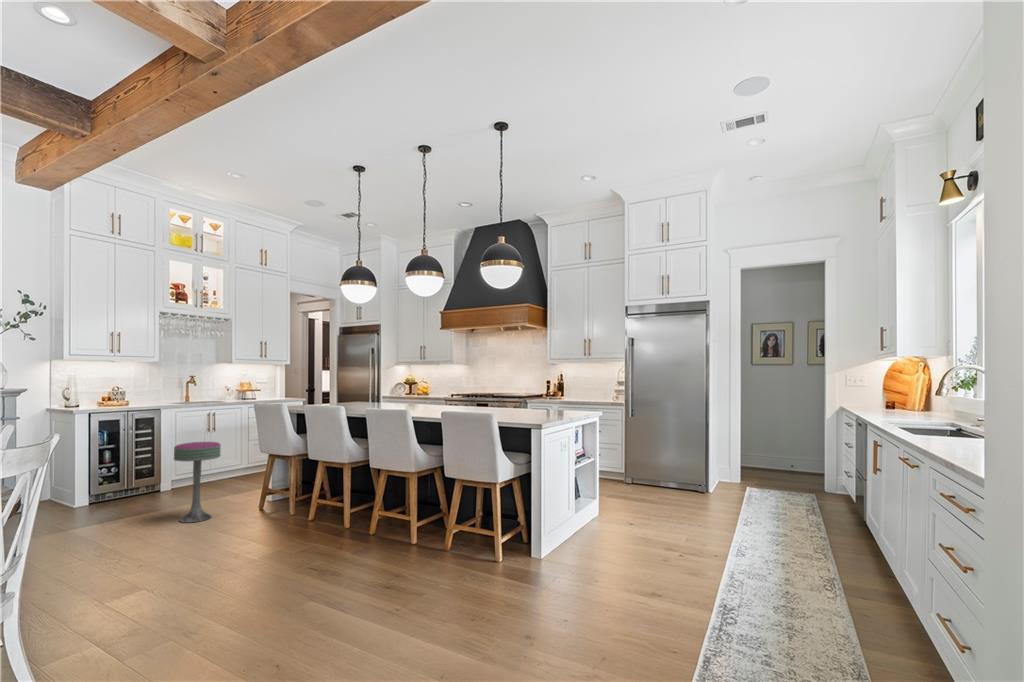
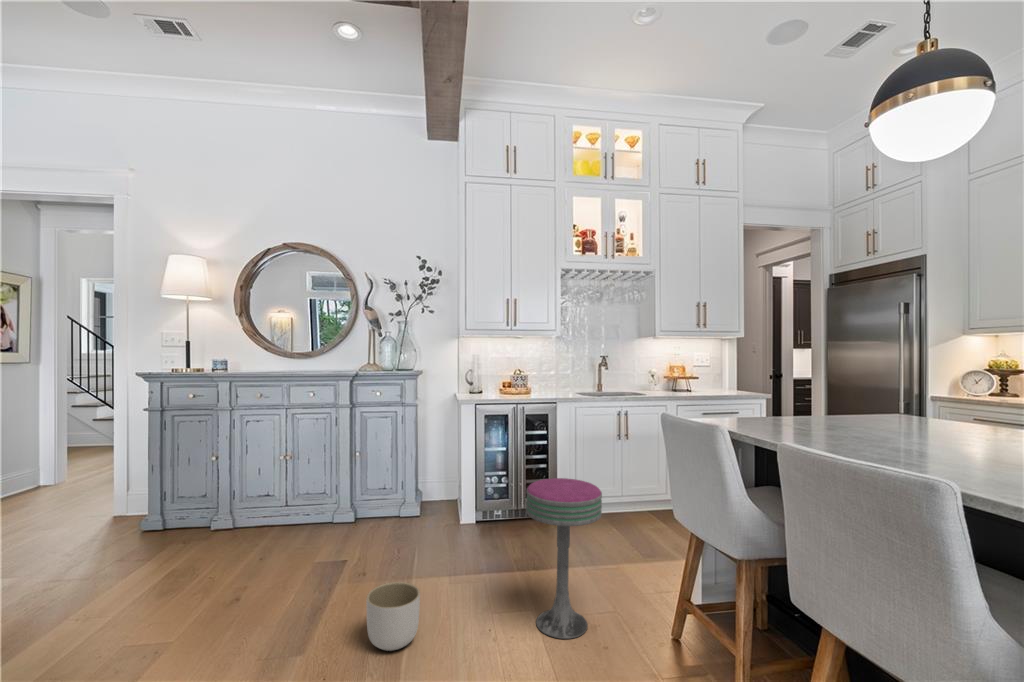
planter: none [71,512,110,547] -> present [366,582,420,651]

